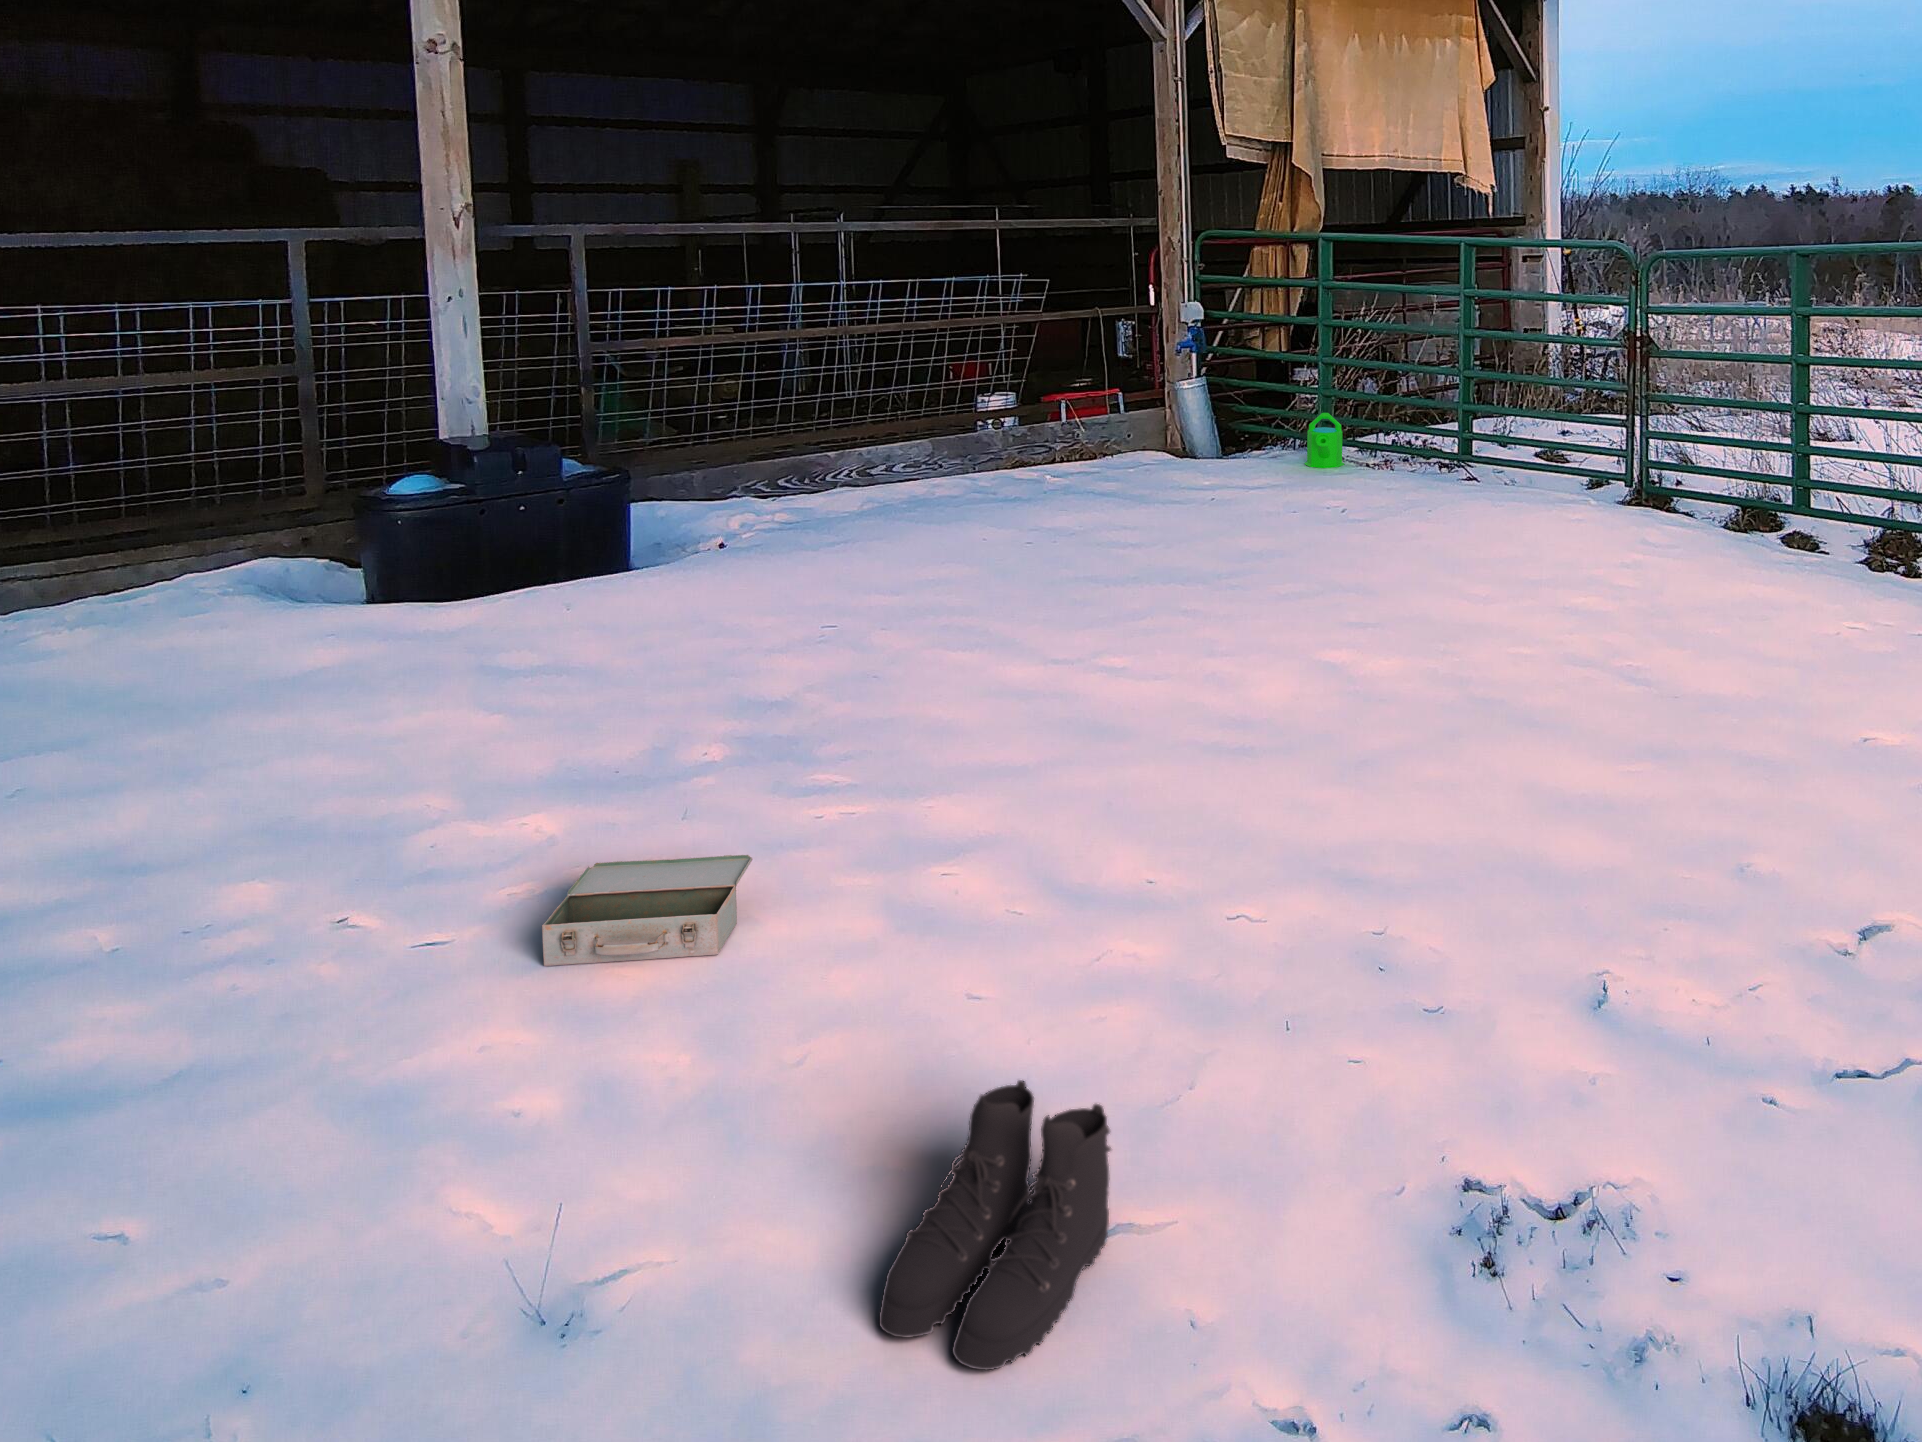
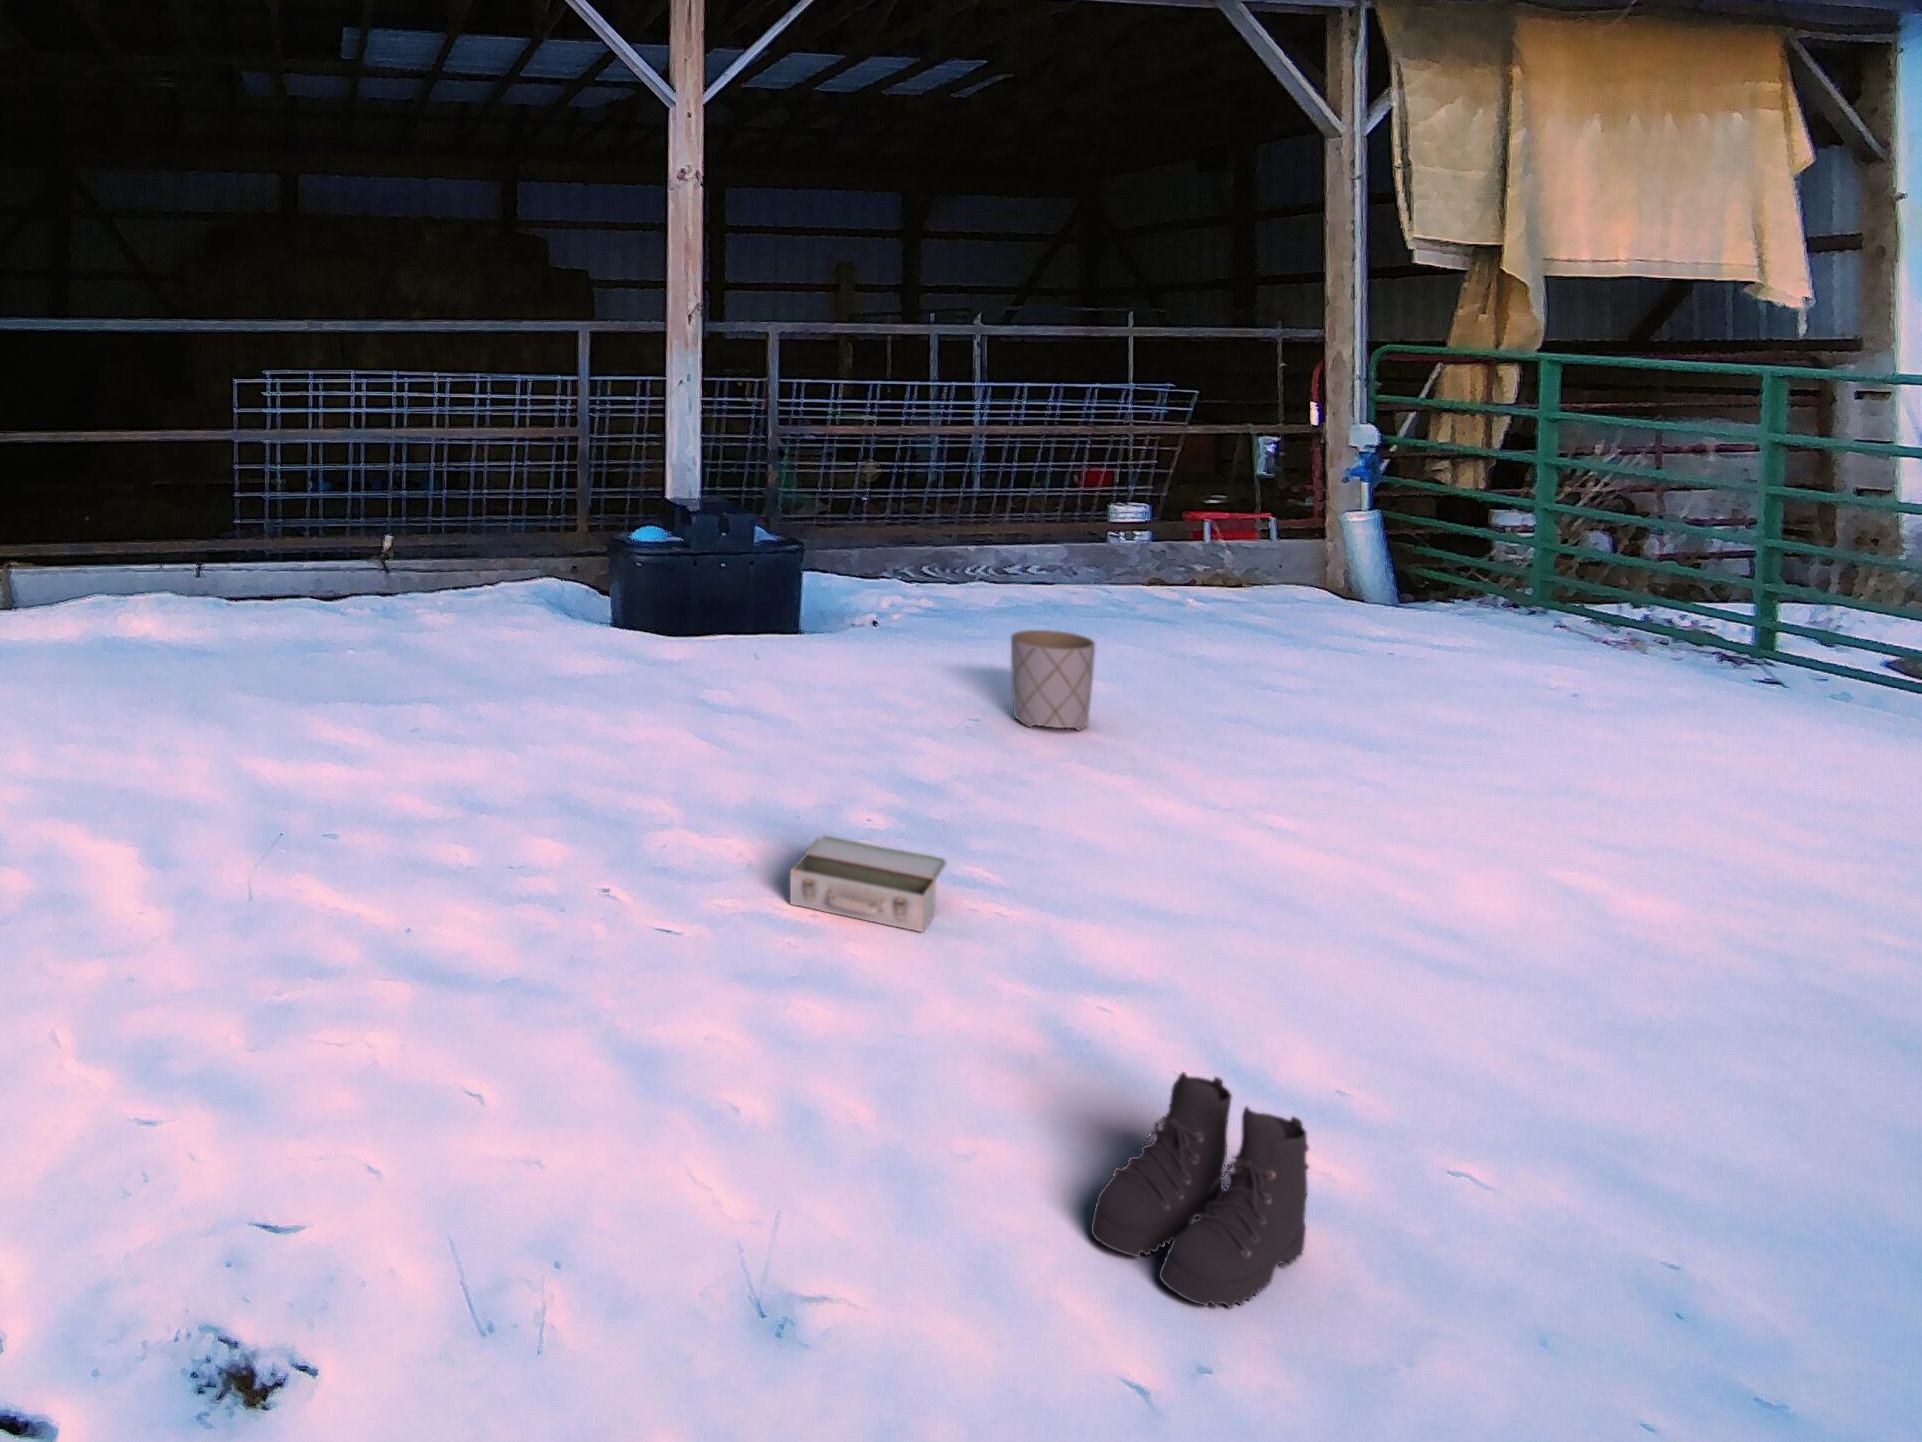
watering can: present [1304,413,1345,468] -> none [1511,565,1570,634]
planter: none [851,546,940,651] -> present [1011,630,1095,730]

